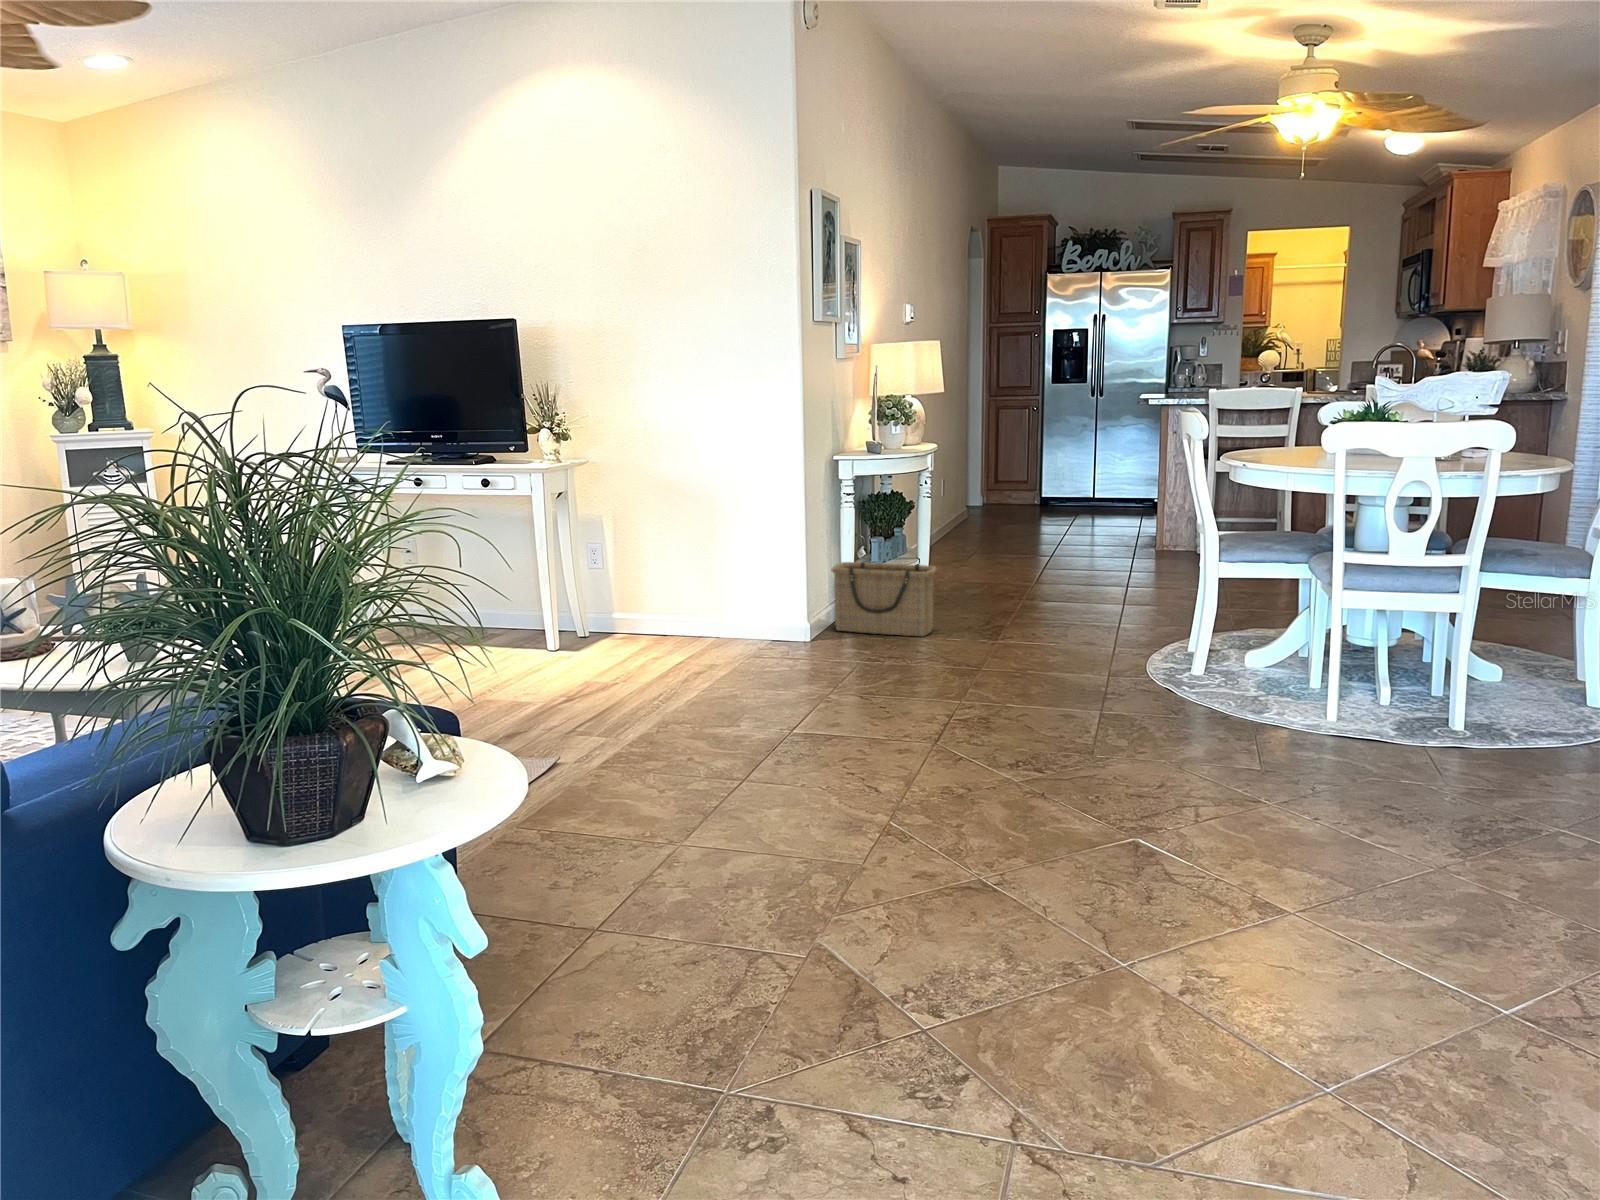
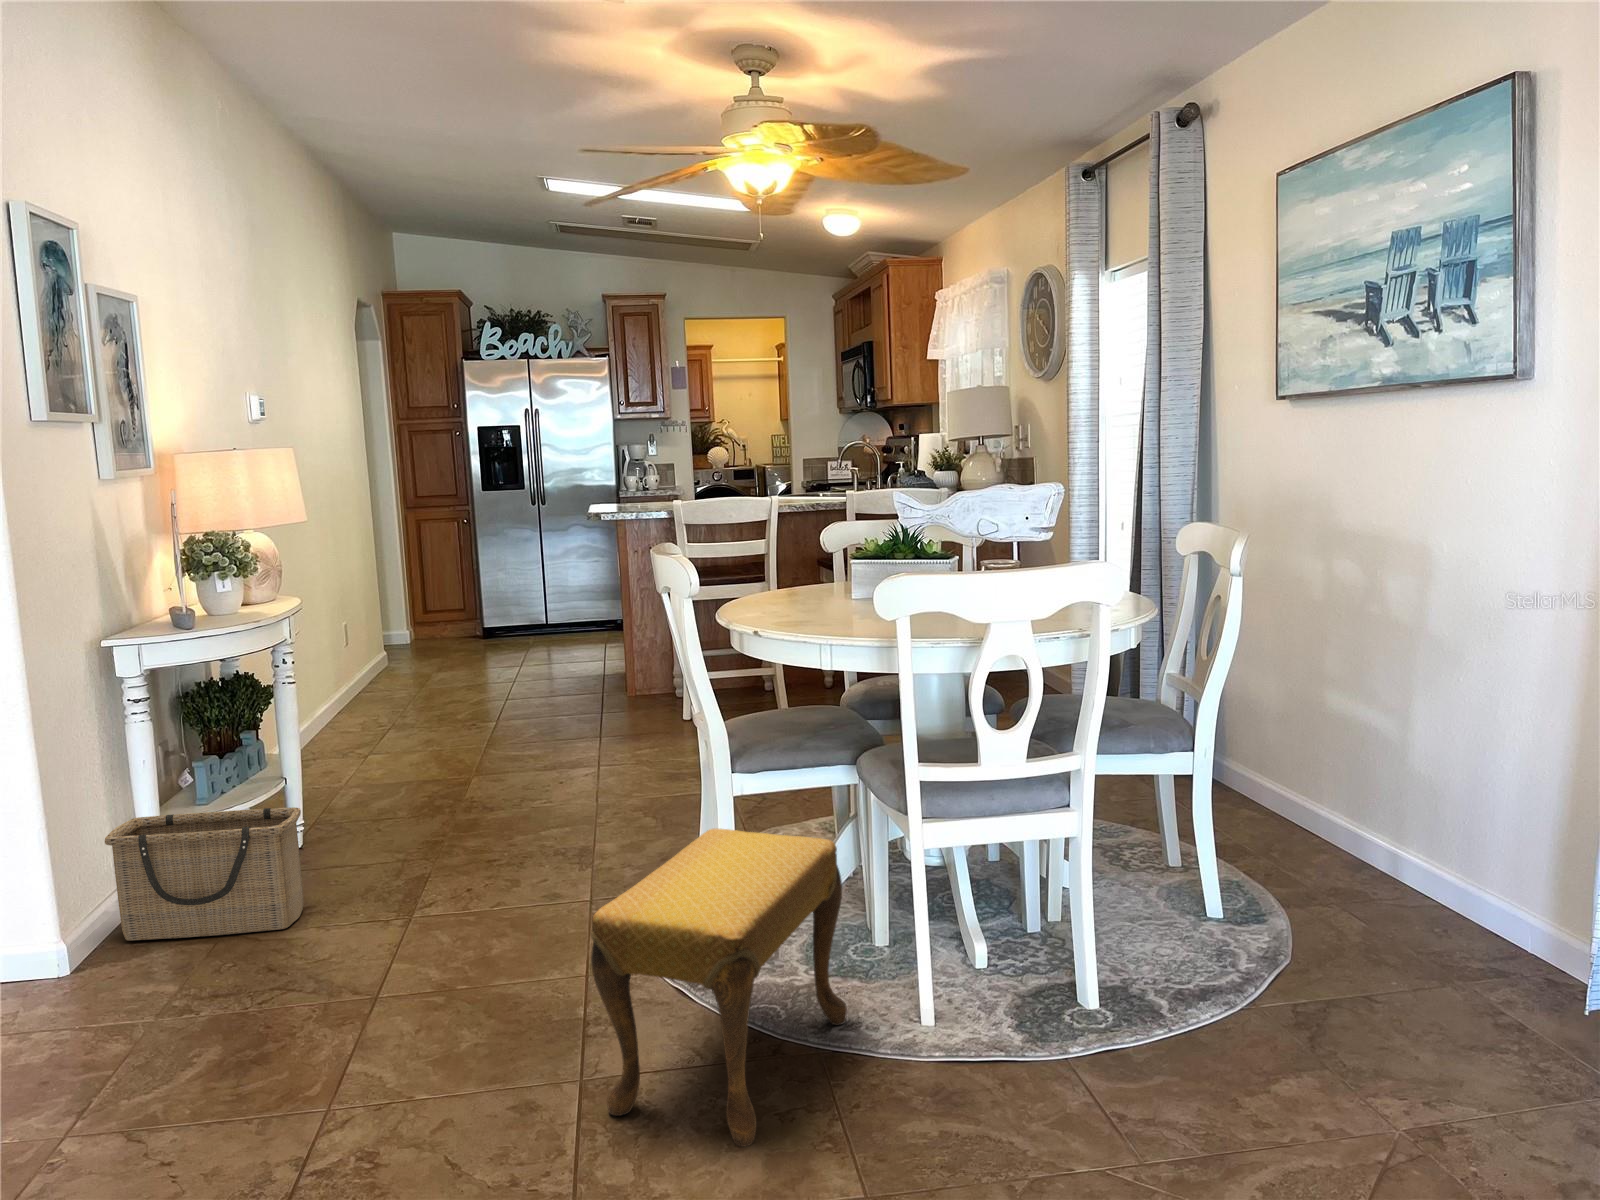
footstool: none [1113,584,1280,745] -> present [591,828,847,1146]

